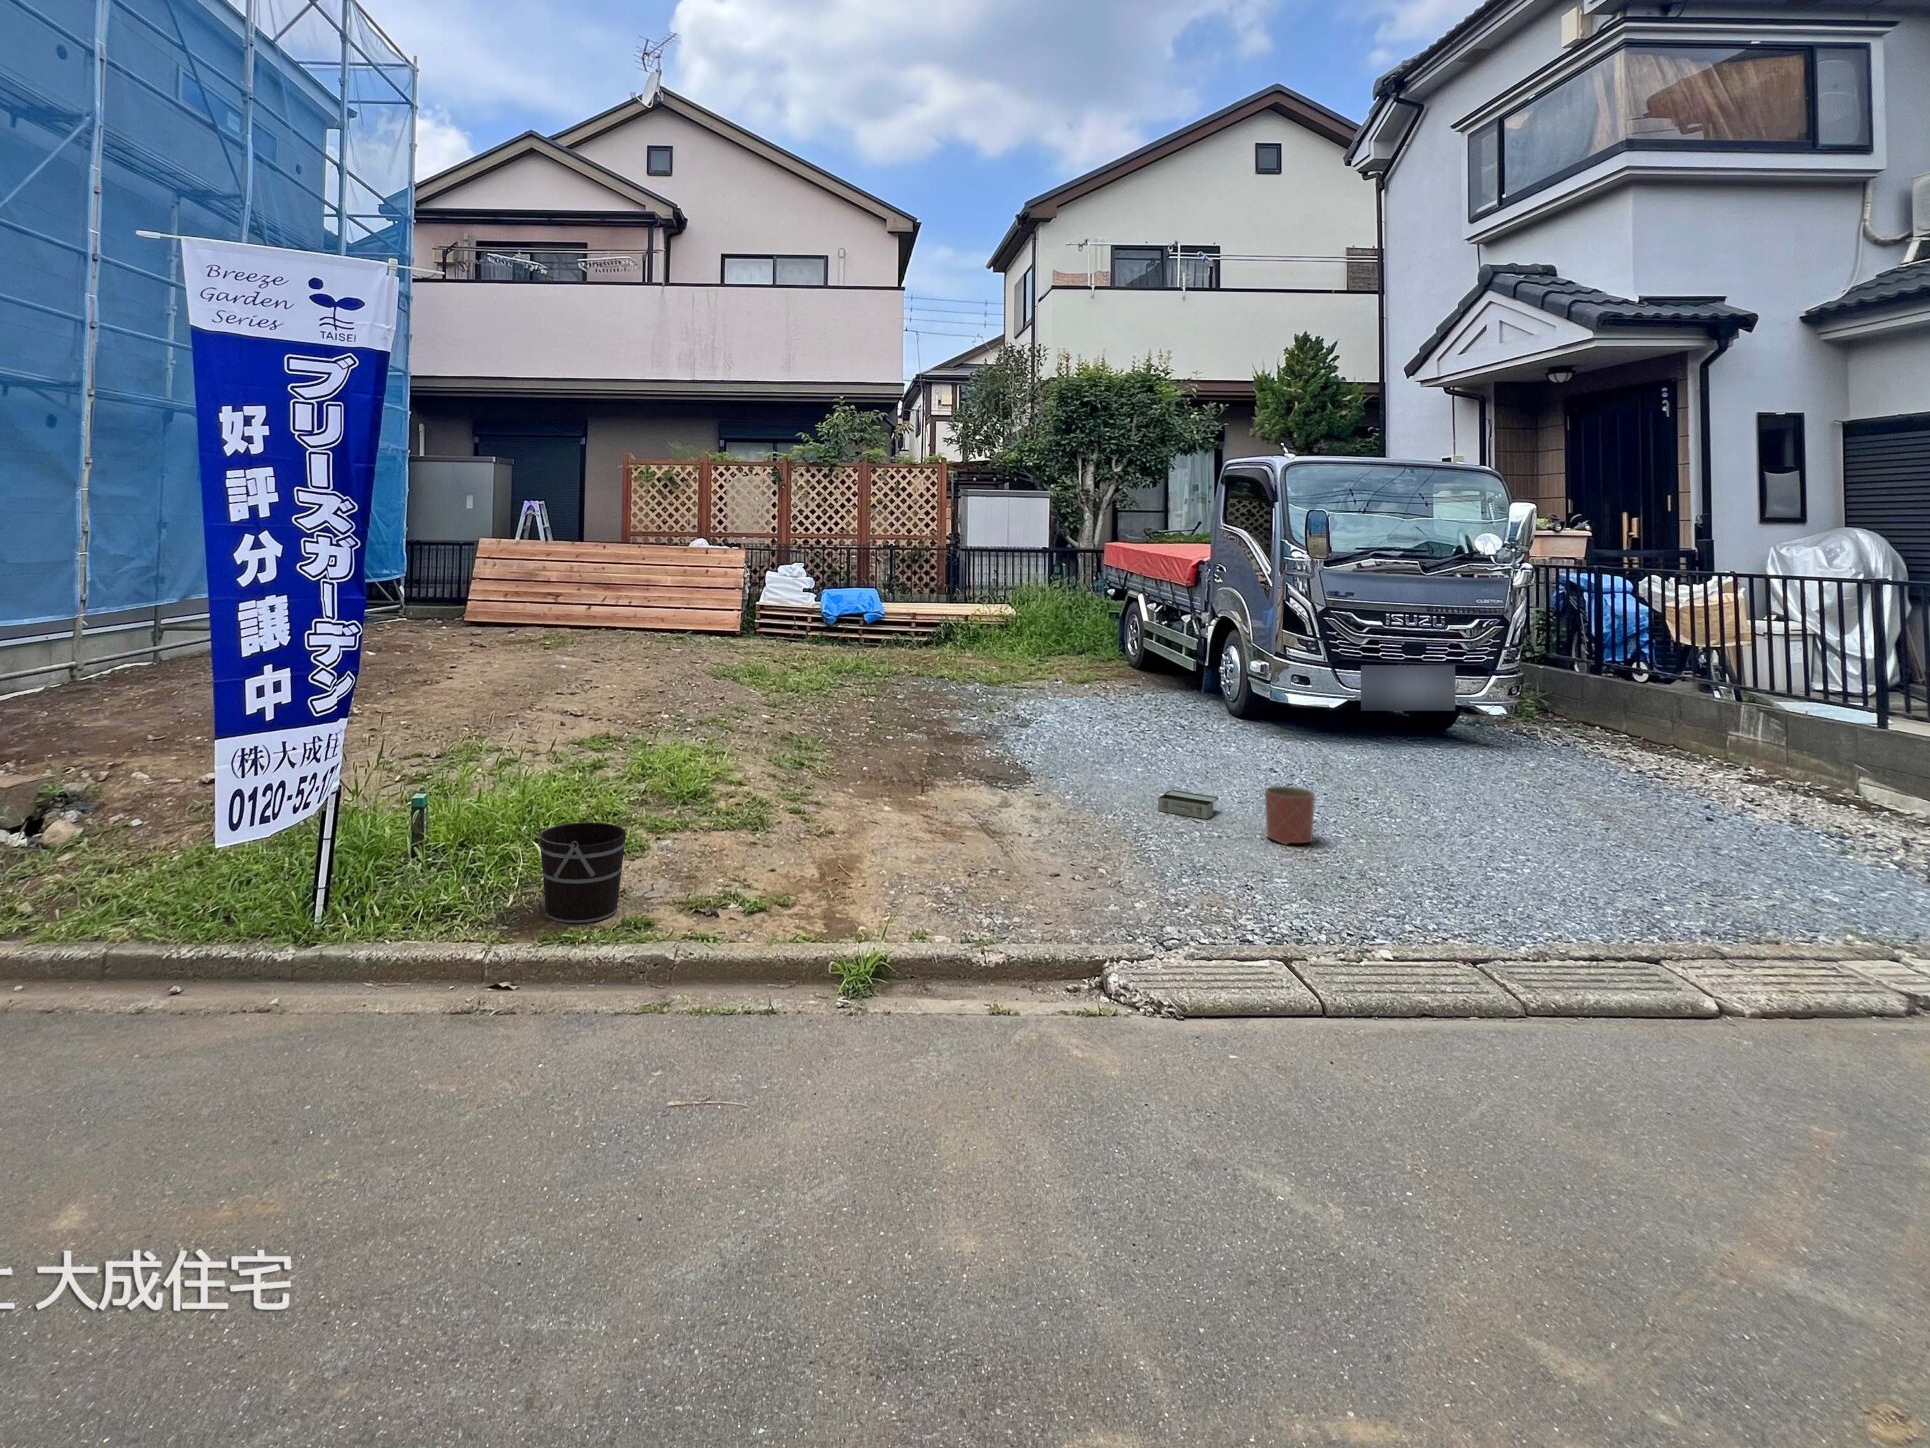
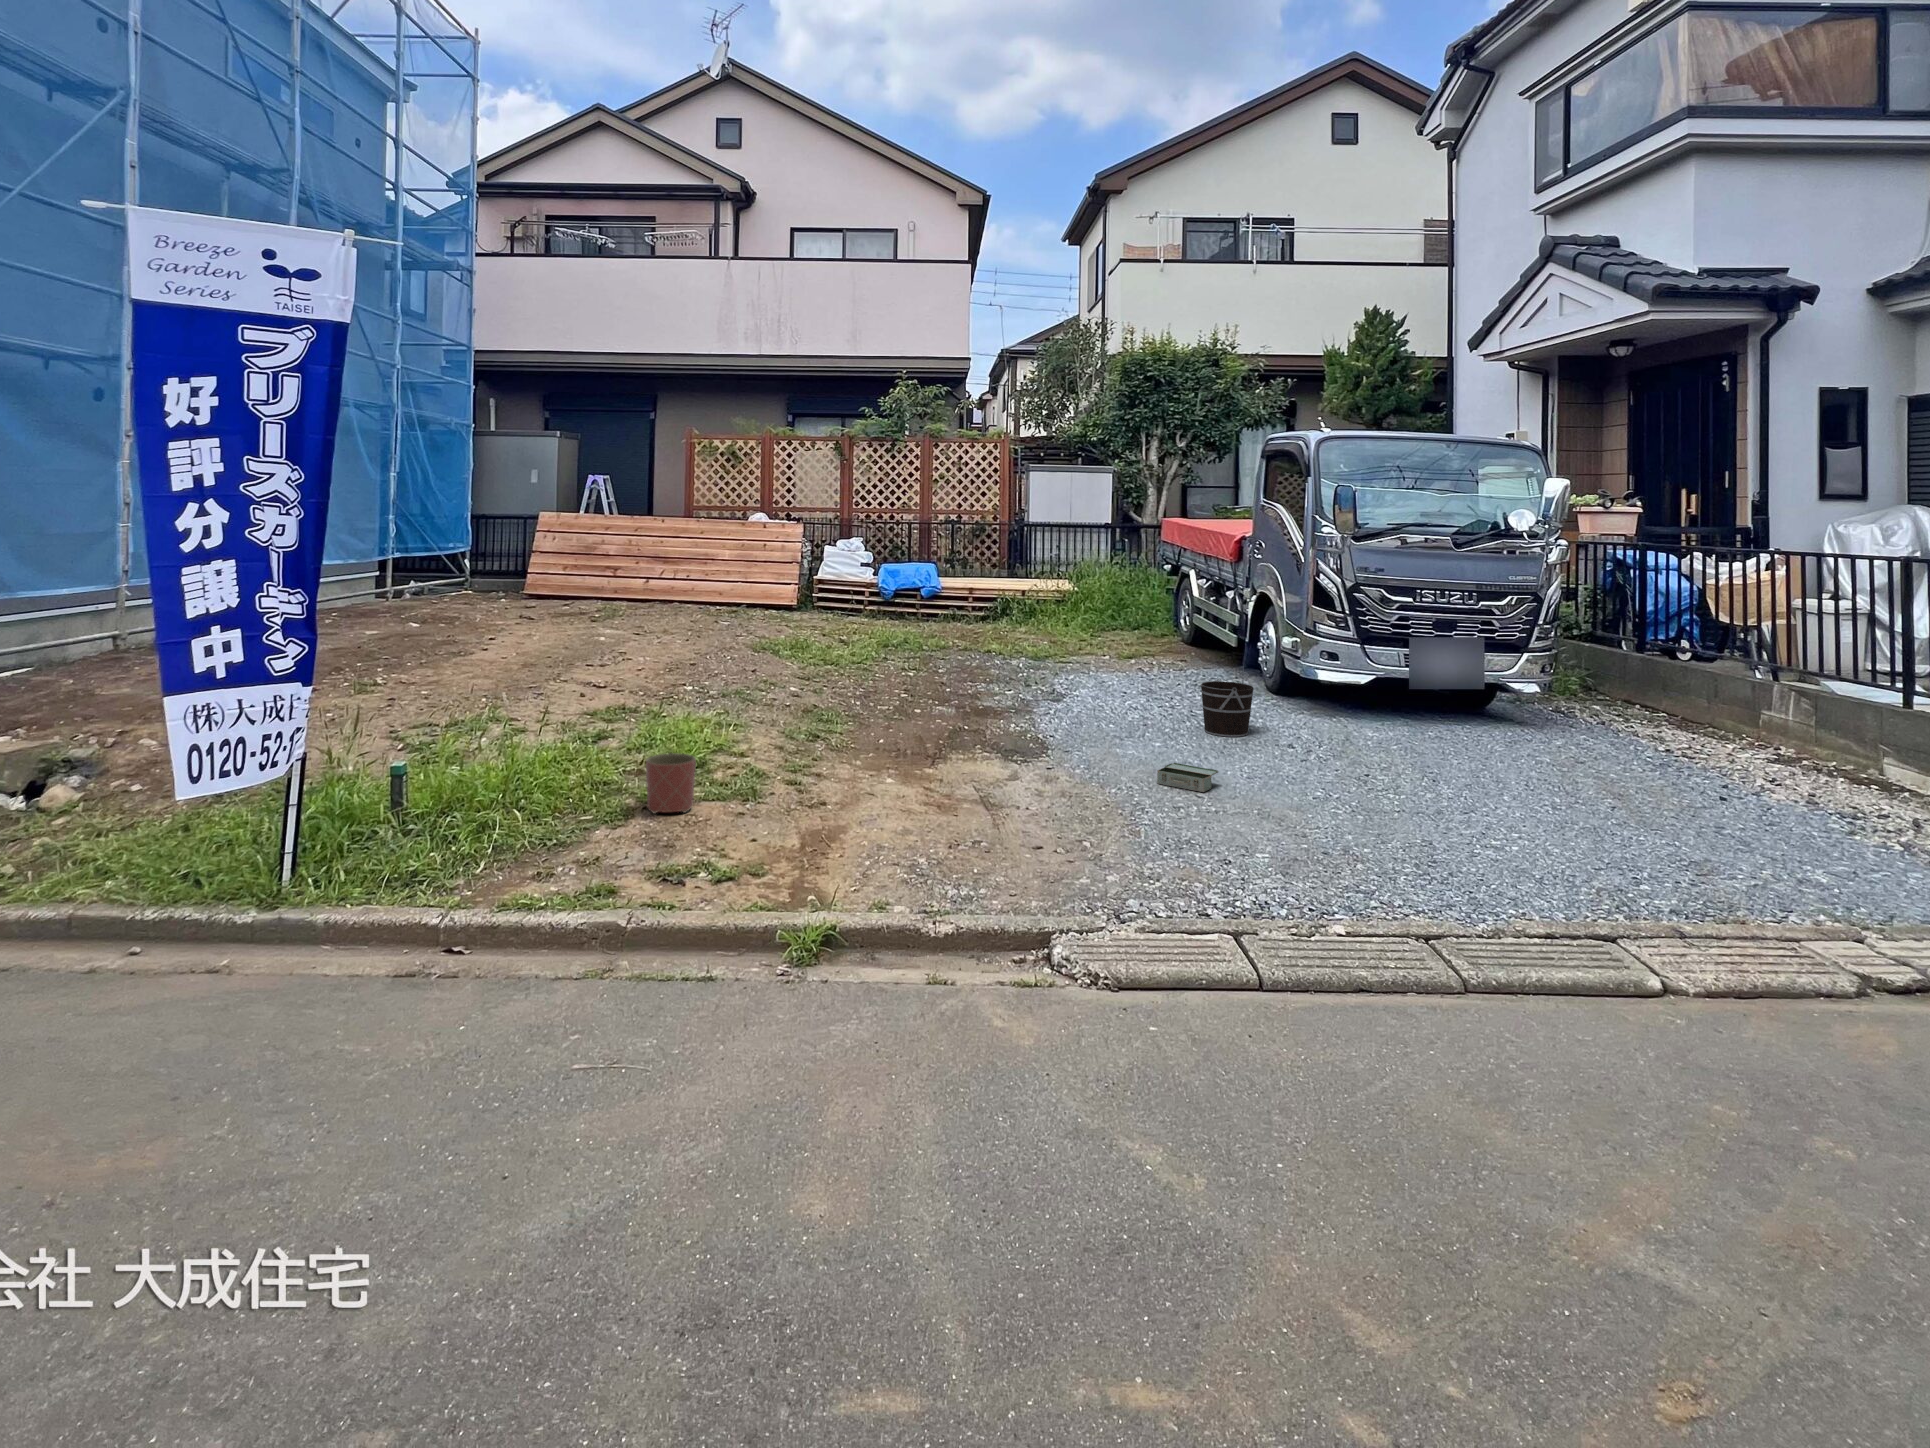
planter: present [1265,786,1315,844] -> present [646,753,696,814]
bucket: present [537,818,626,923] -> present [1200,679,1253,737]

